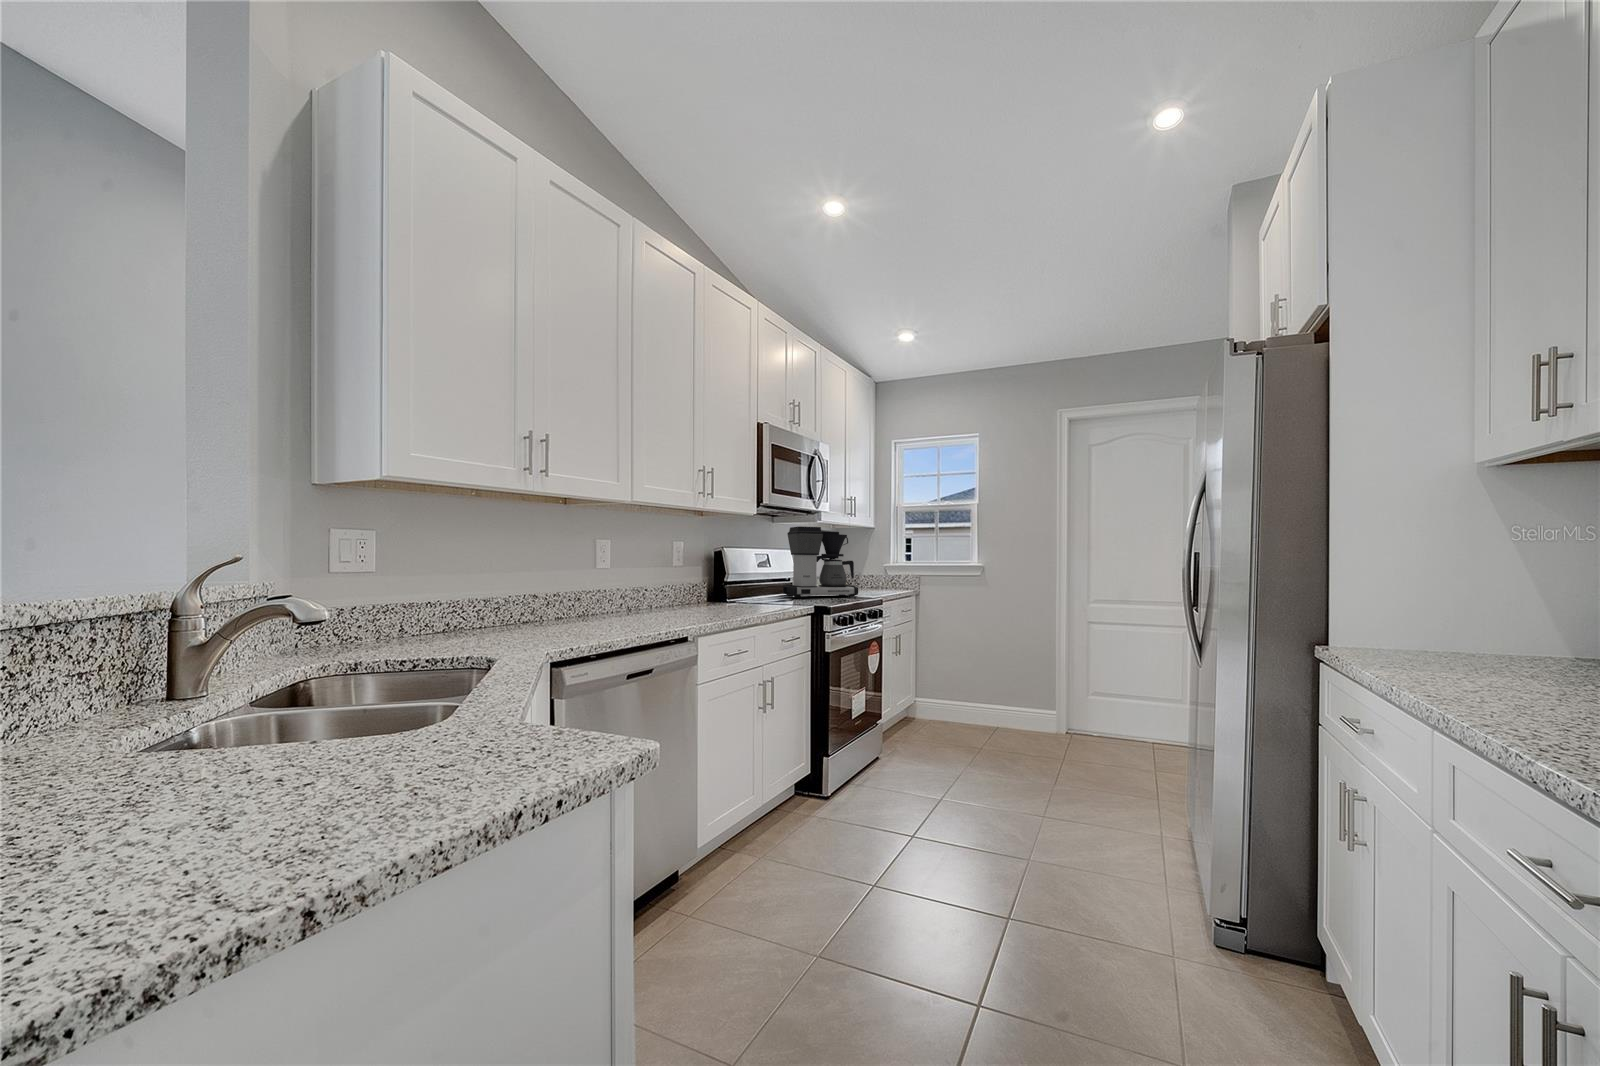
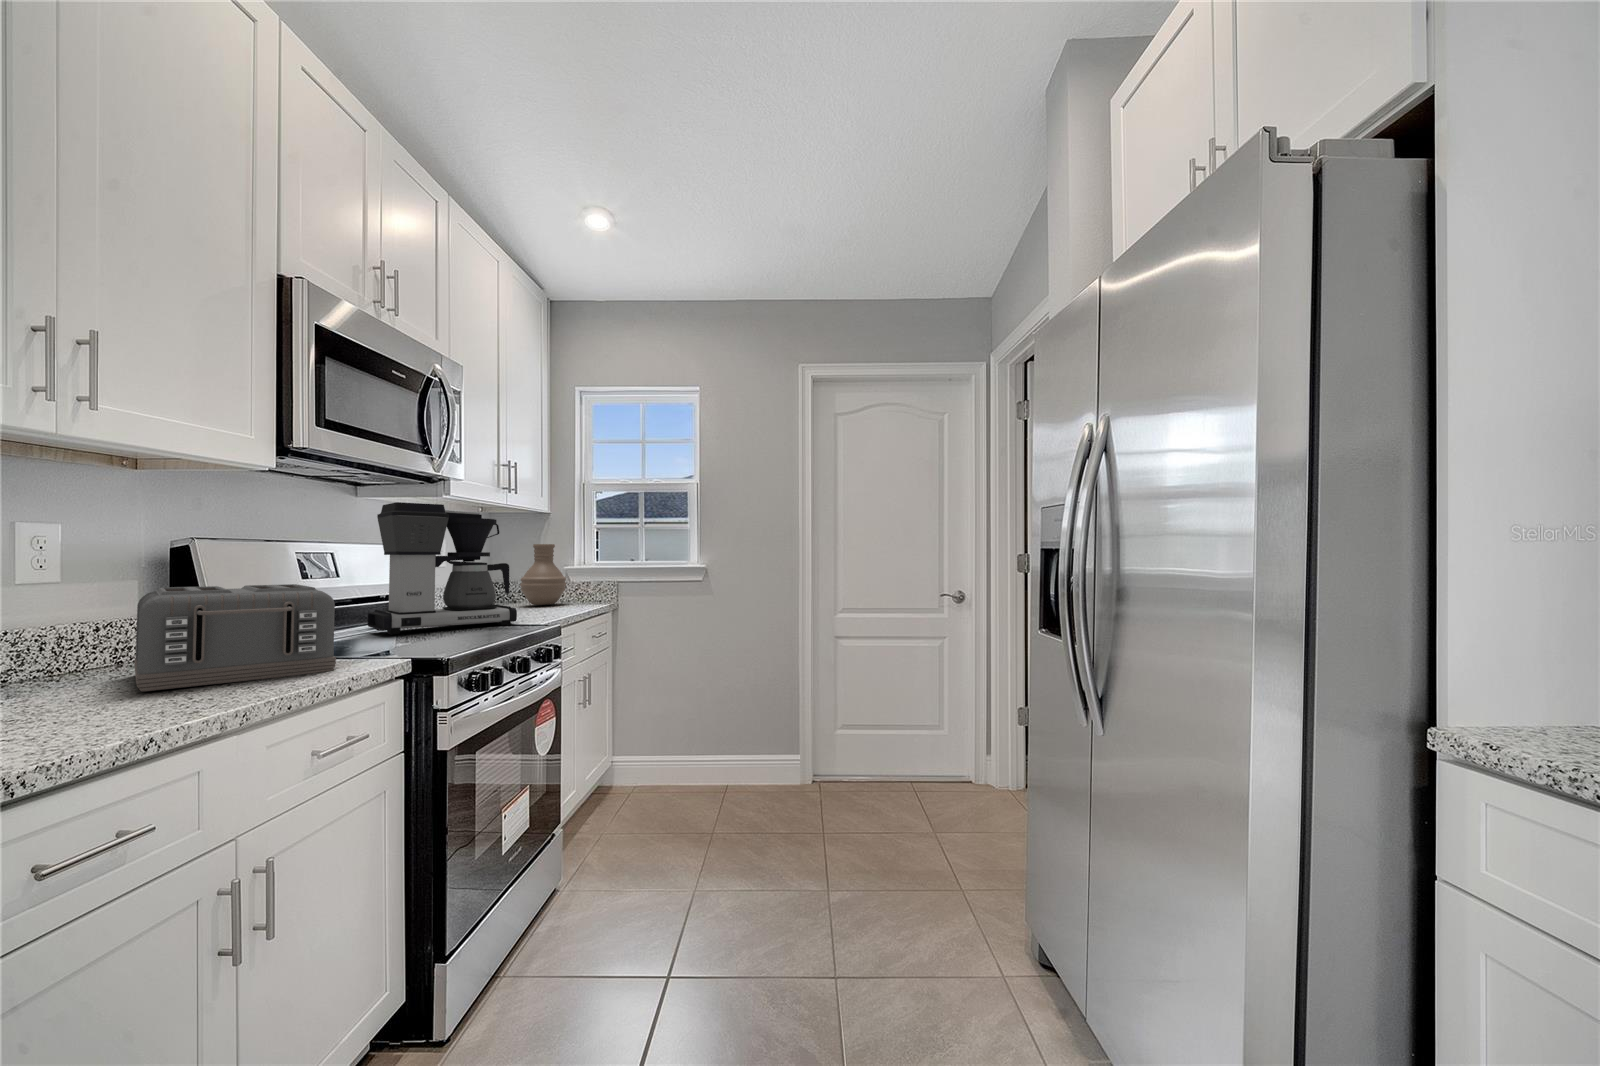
vase: none [857,549,885,589] -> present [520,544,566,605]
toaster: none [709,568,786,609] -> present [134,584,336,692]

